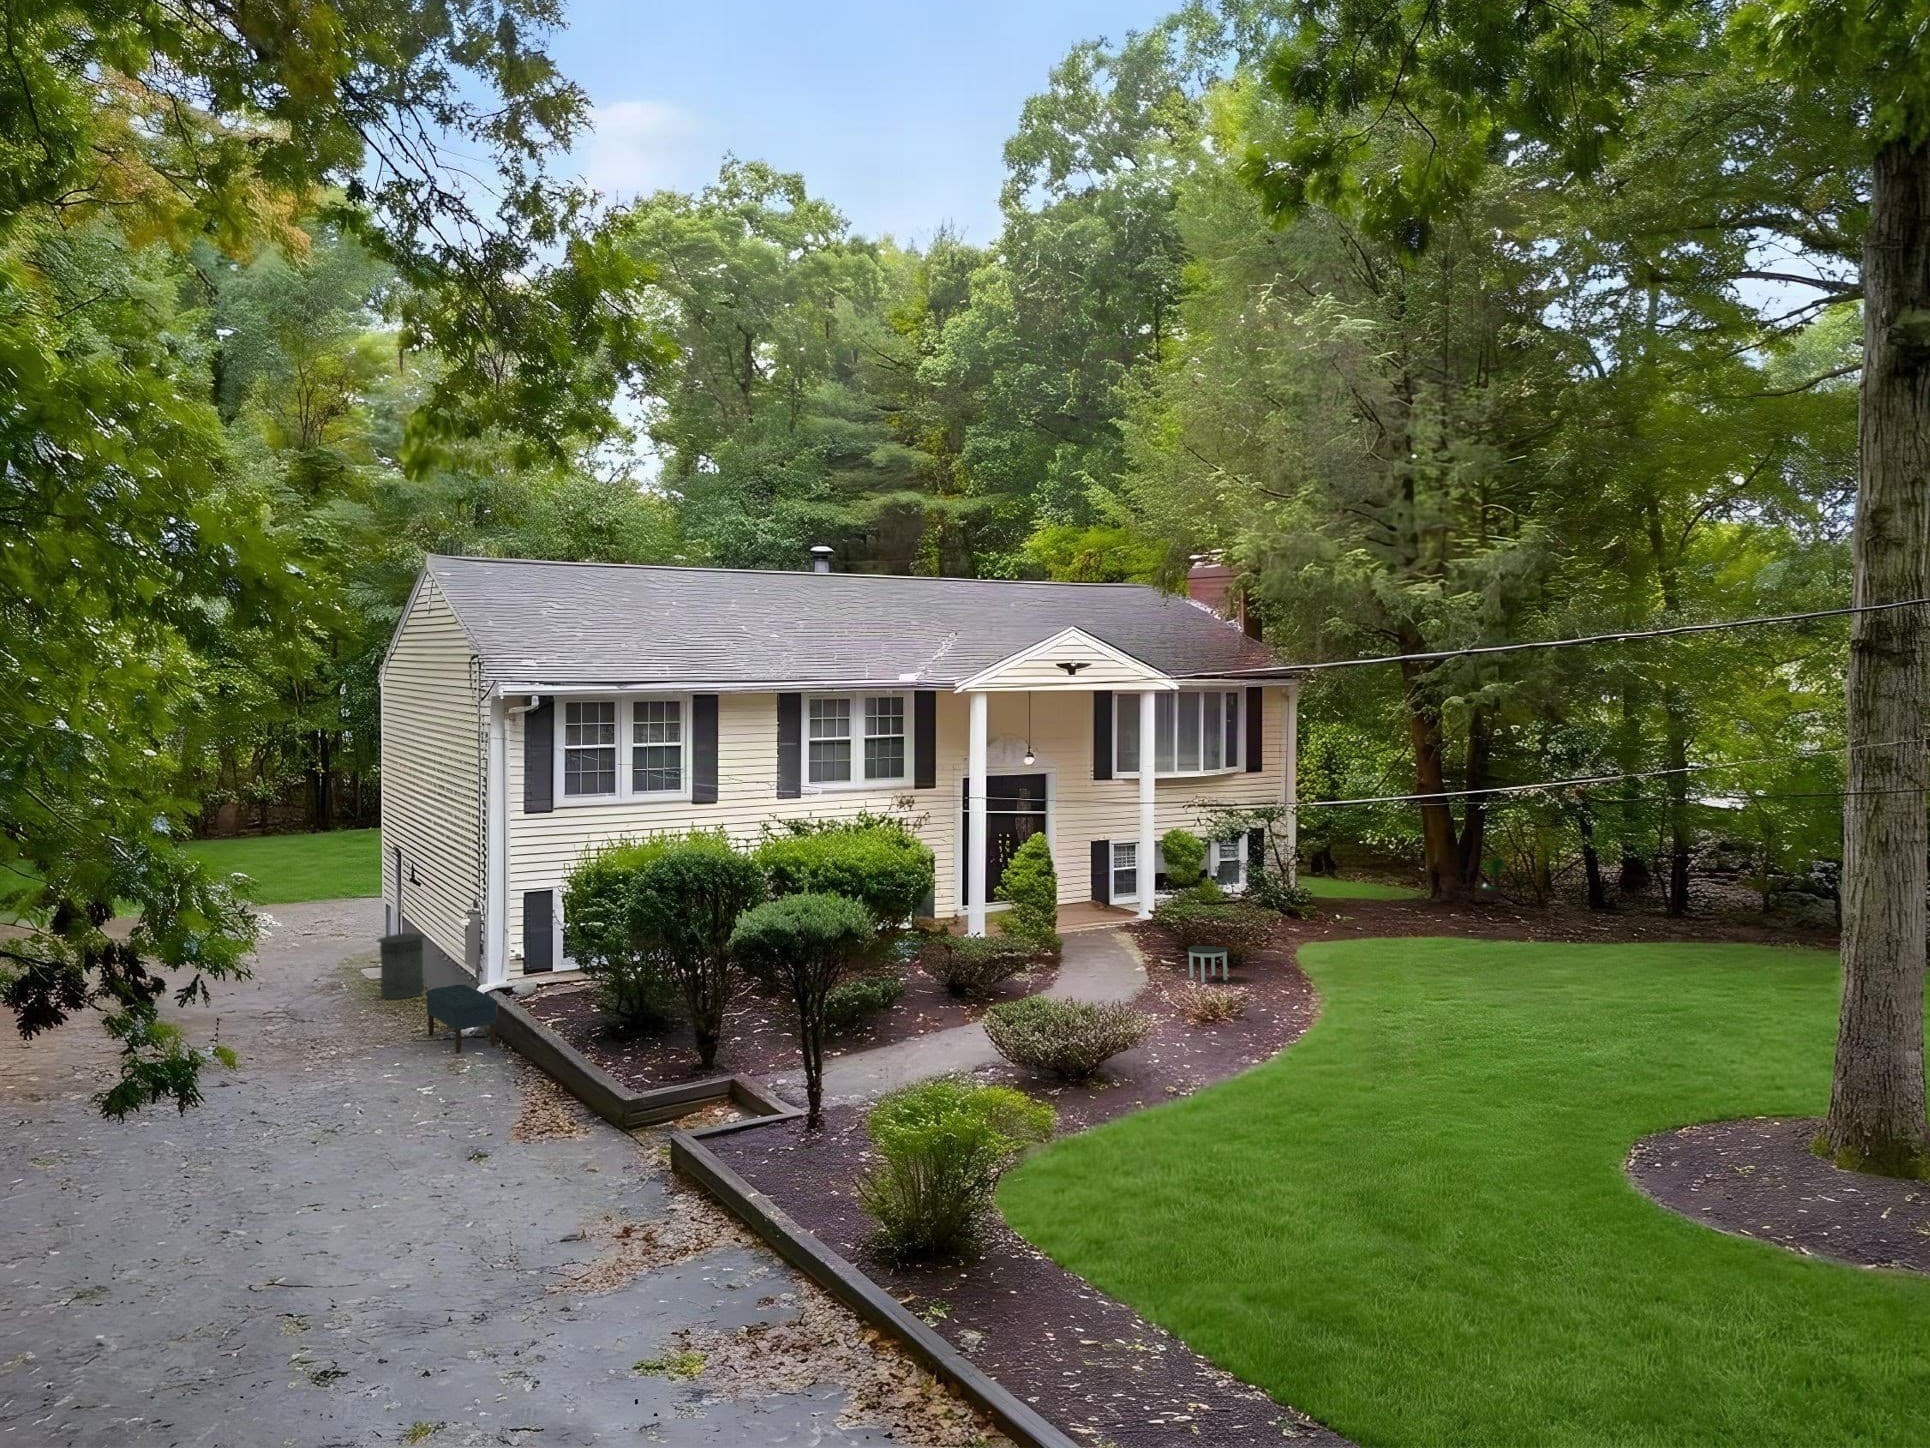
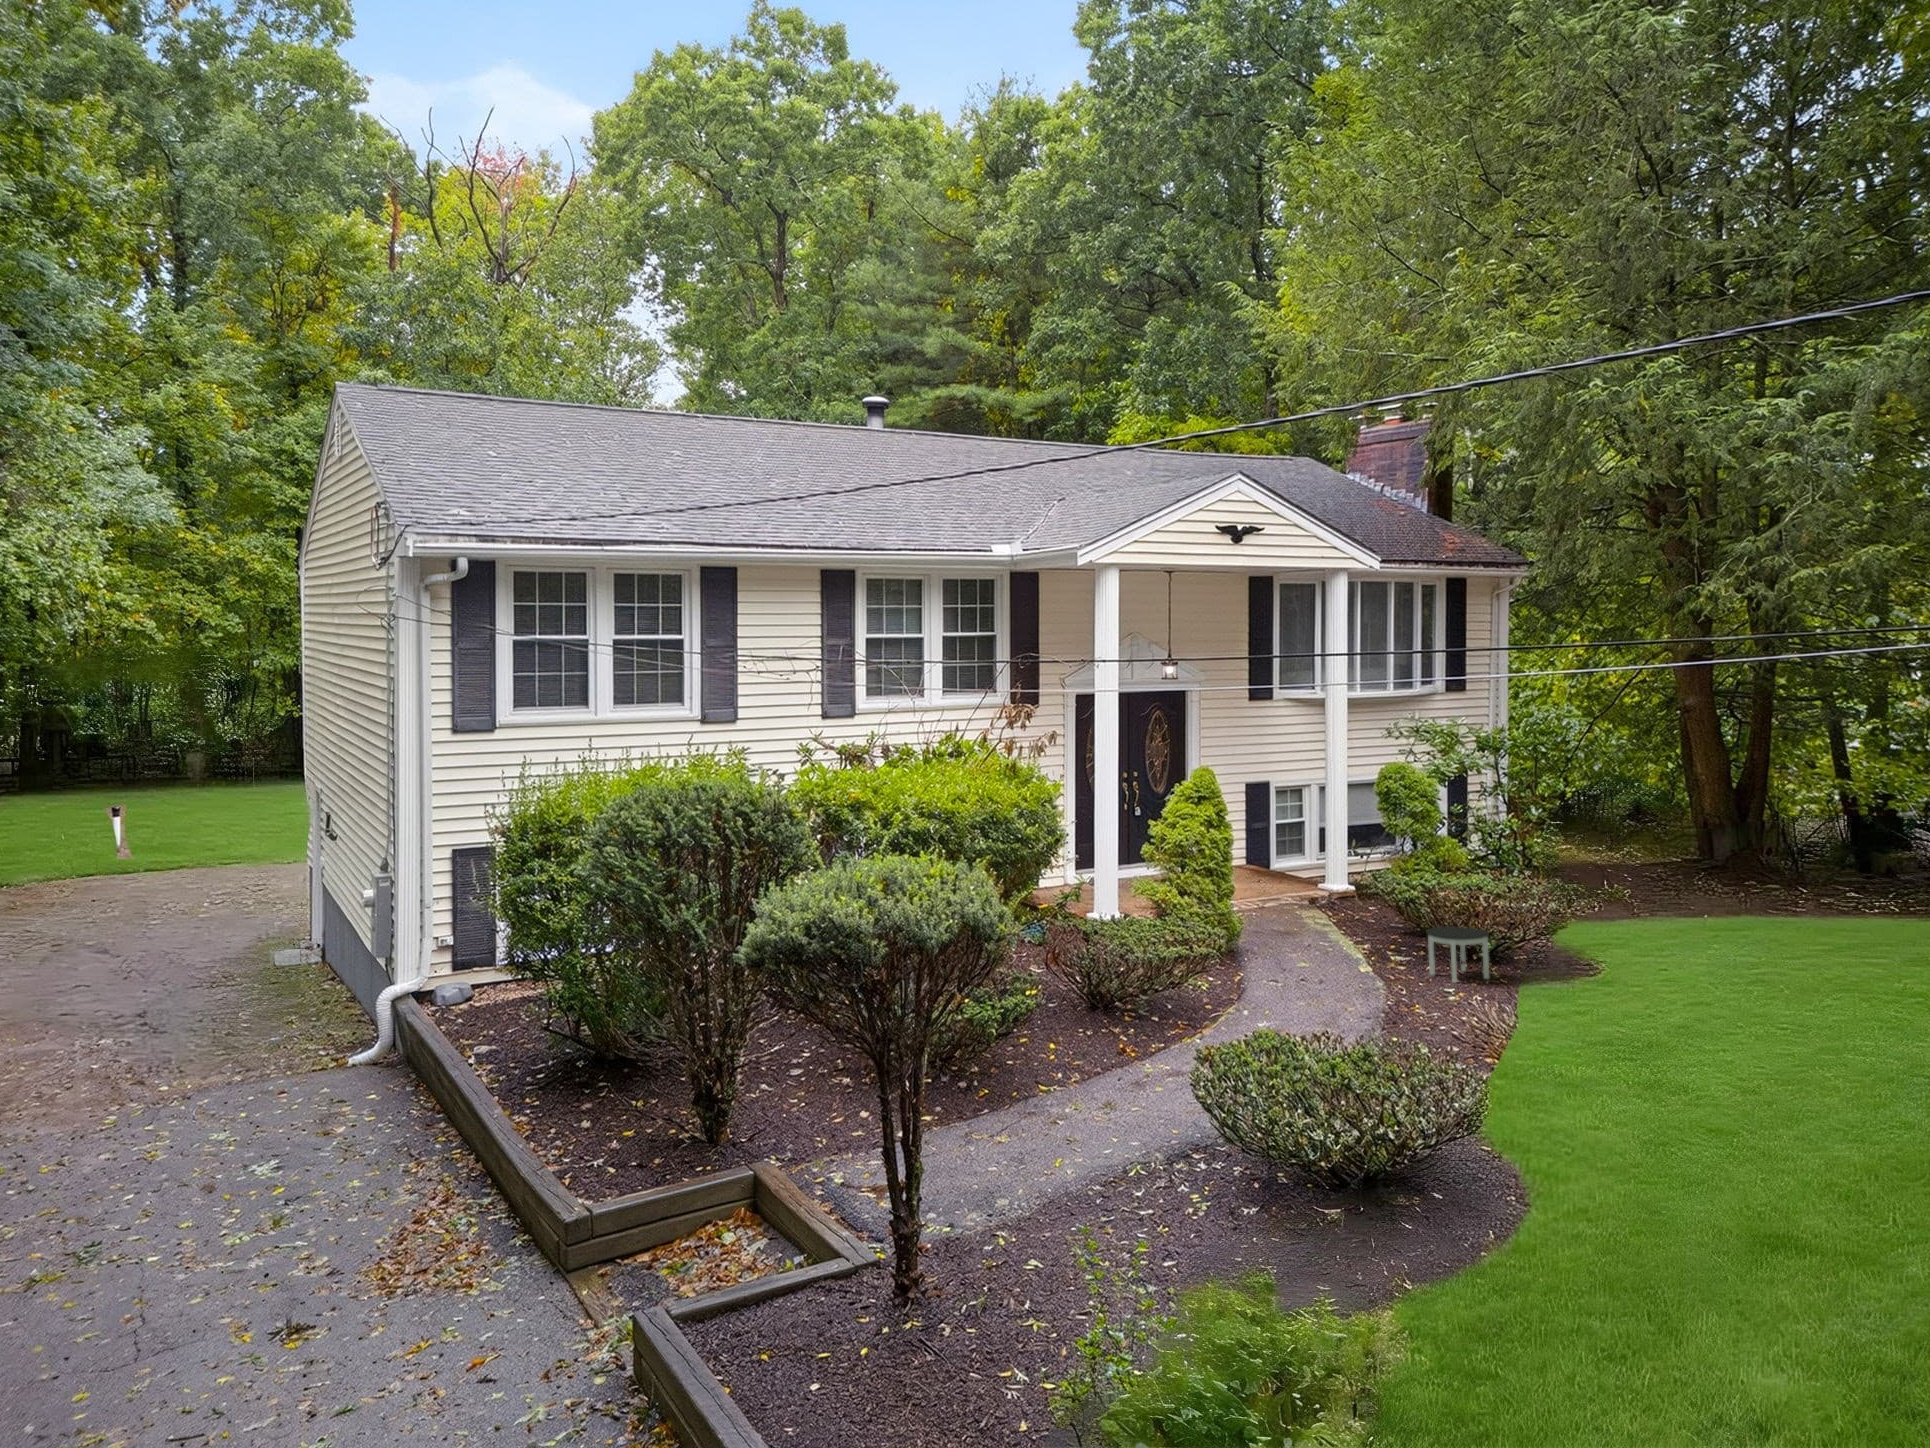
potted tree: present [1478,857,1506,903] -> none [1758,800,1802,867]
trash can: present [377,933,425,999] -> none [278,906,349,997]
bench: present [426,985,497,1053] -> none [310,982,401,1089]

